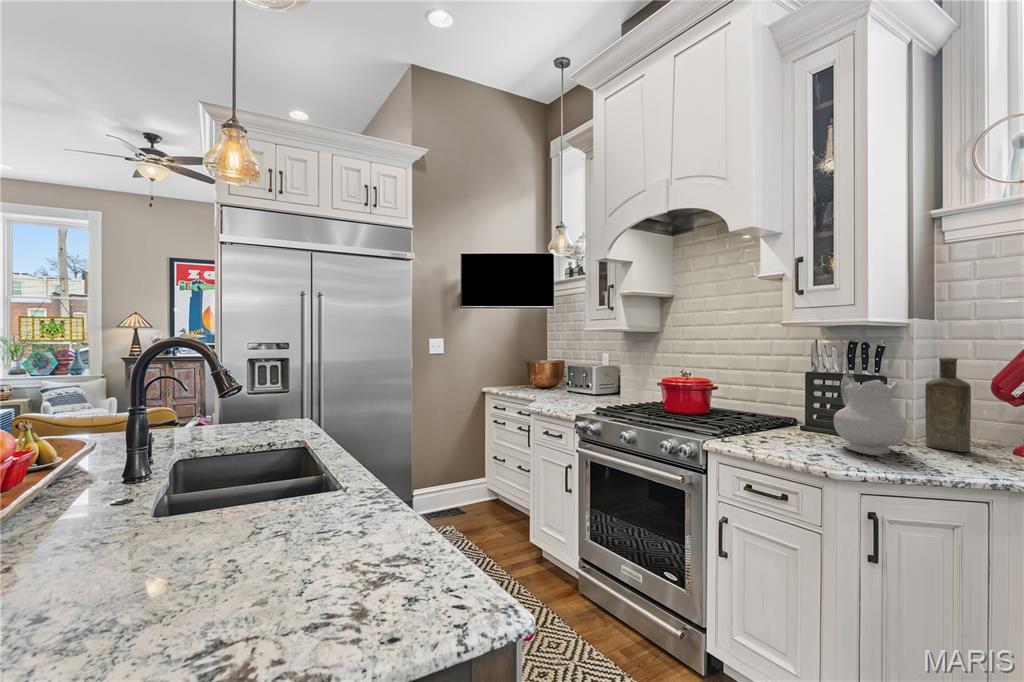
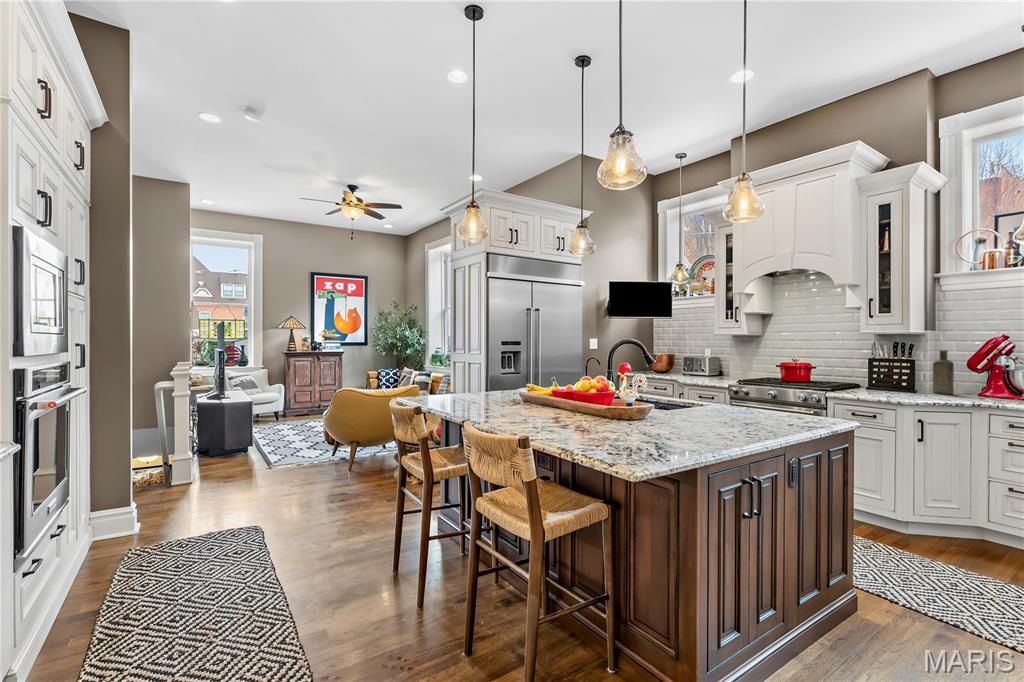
ceramic pitcher: present [834,374,907,455] -> none [889,358,924,395]

